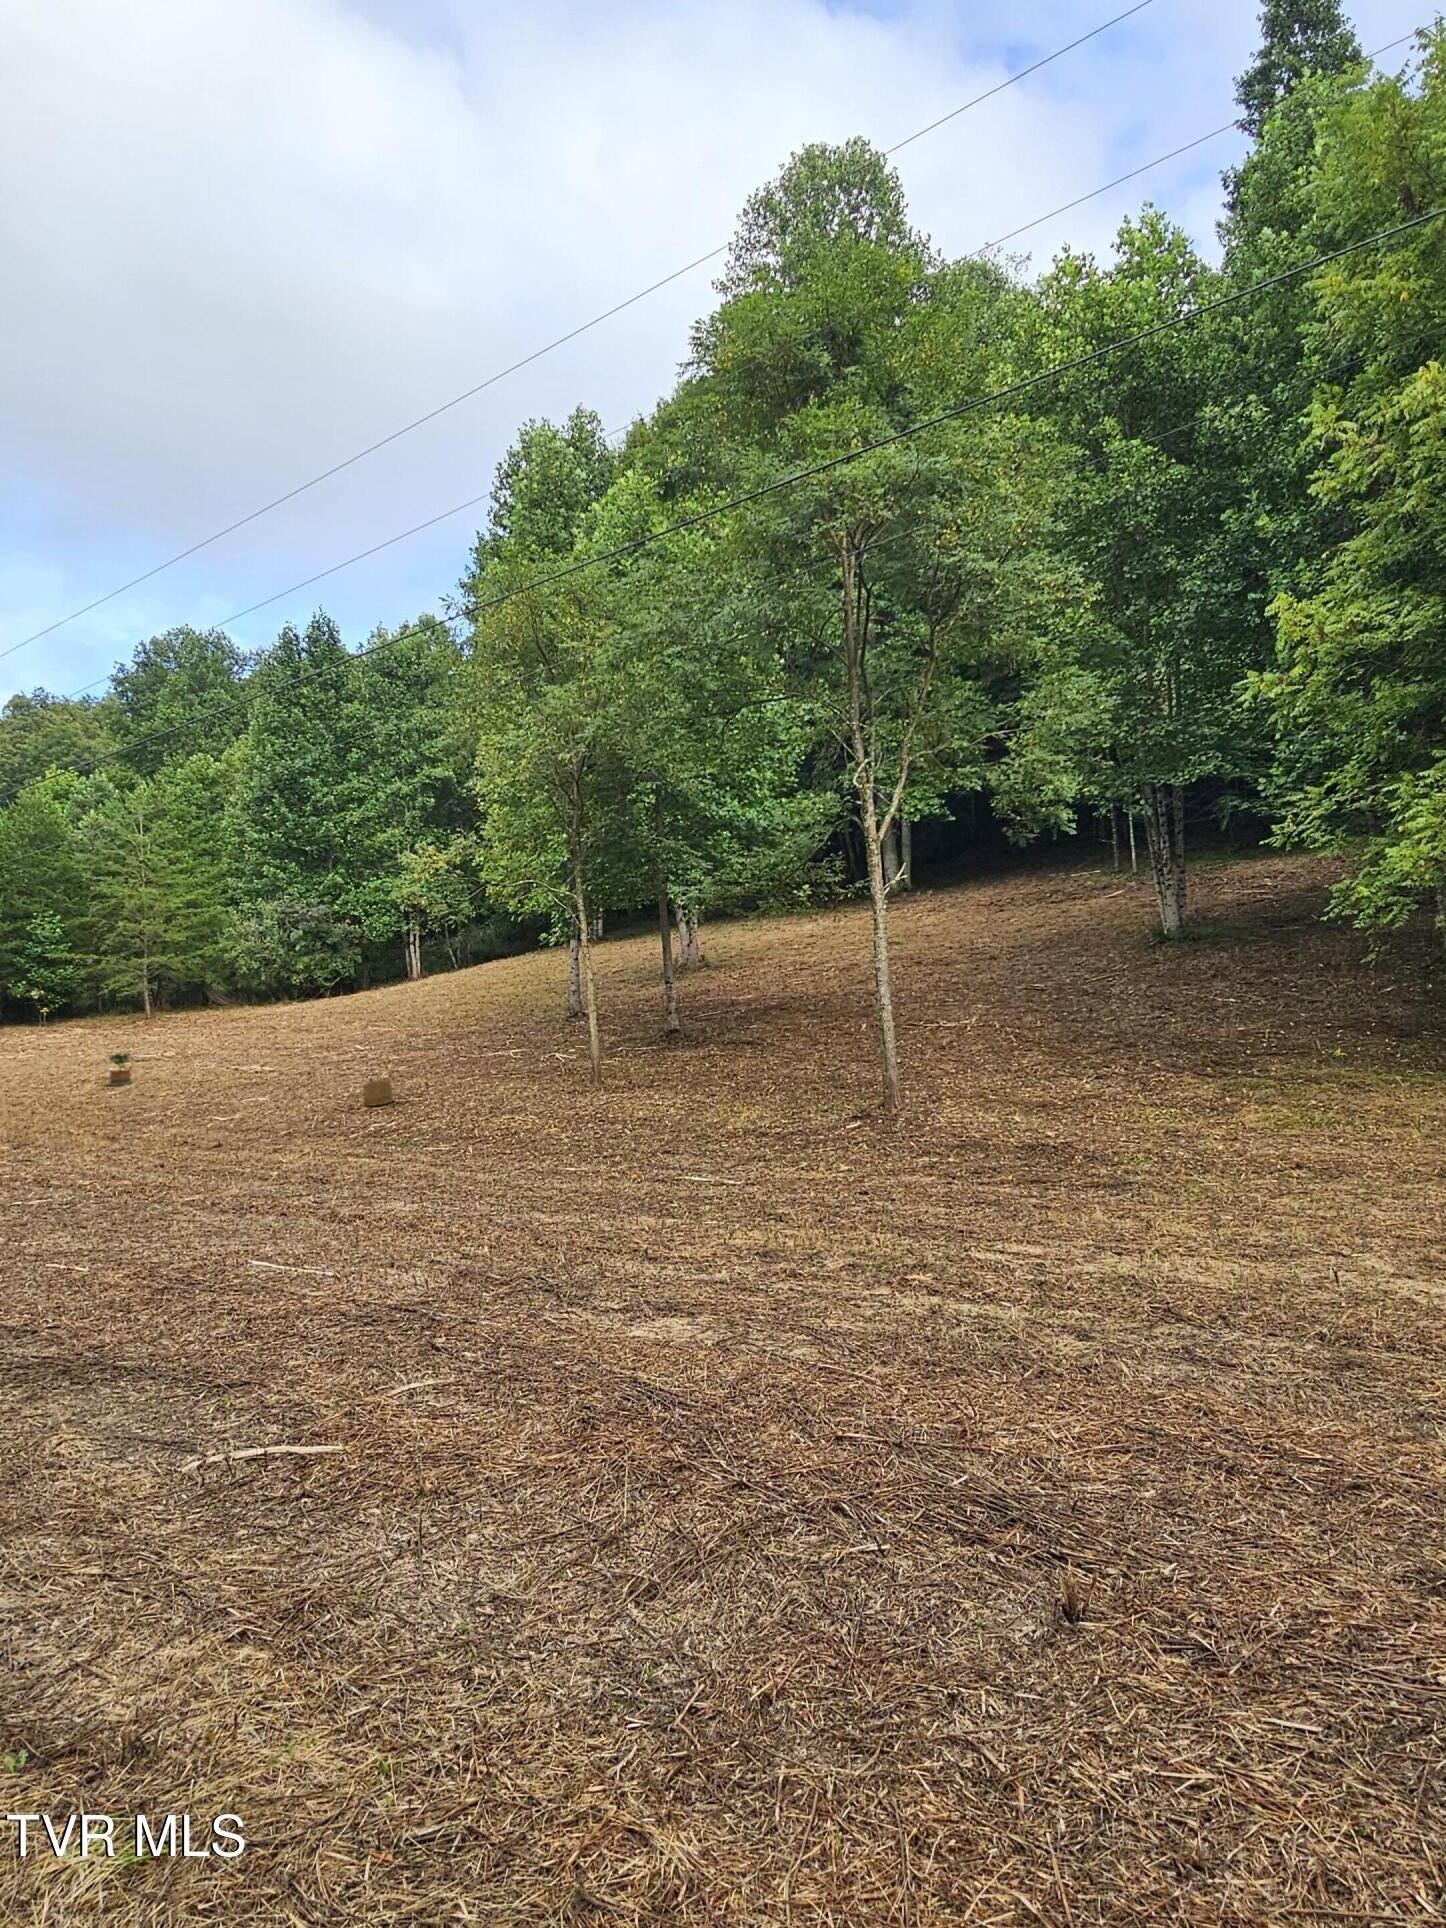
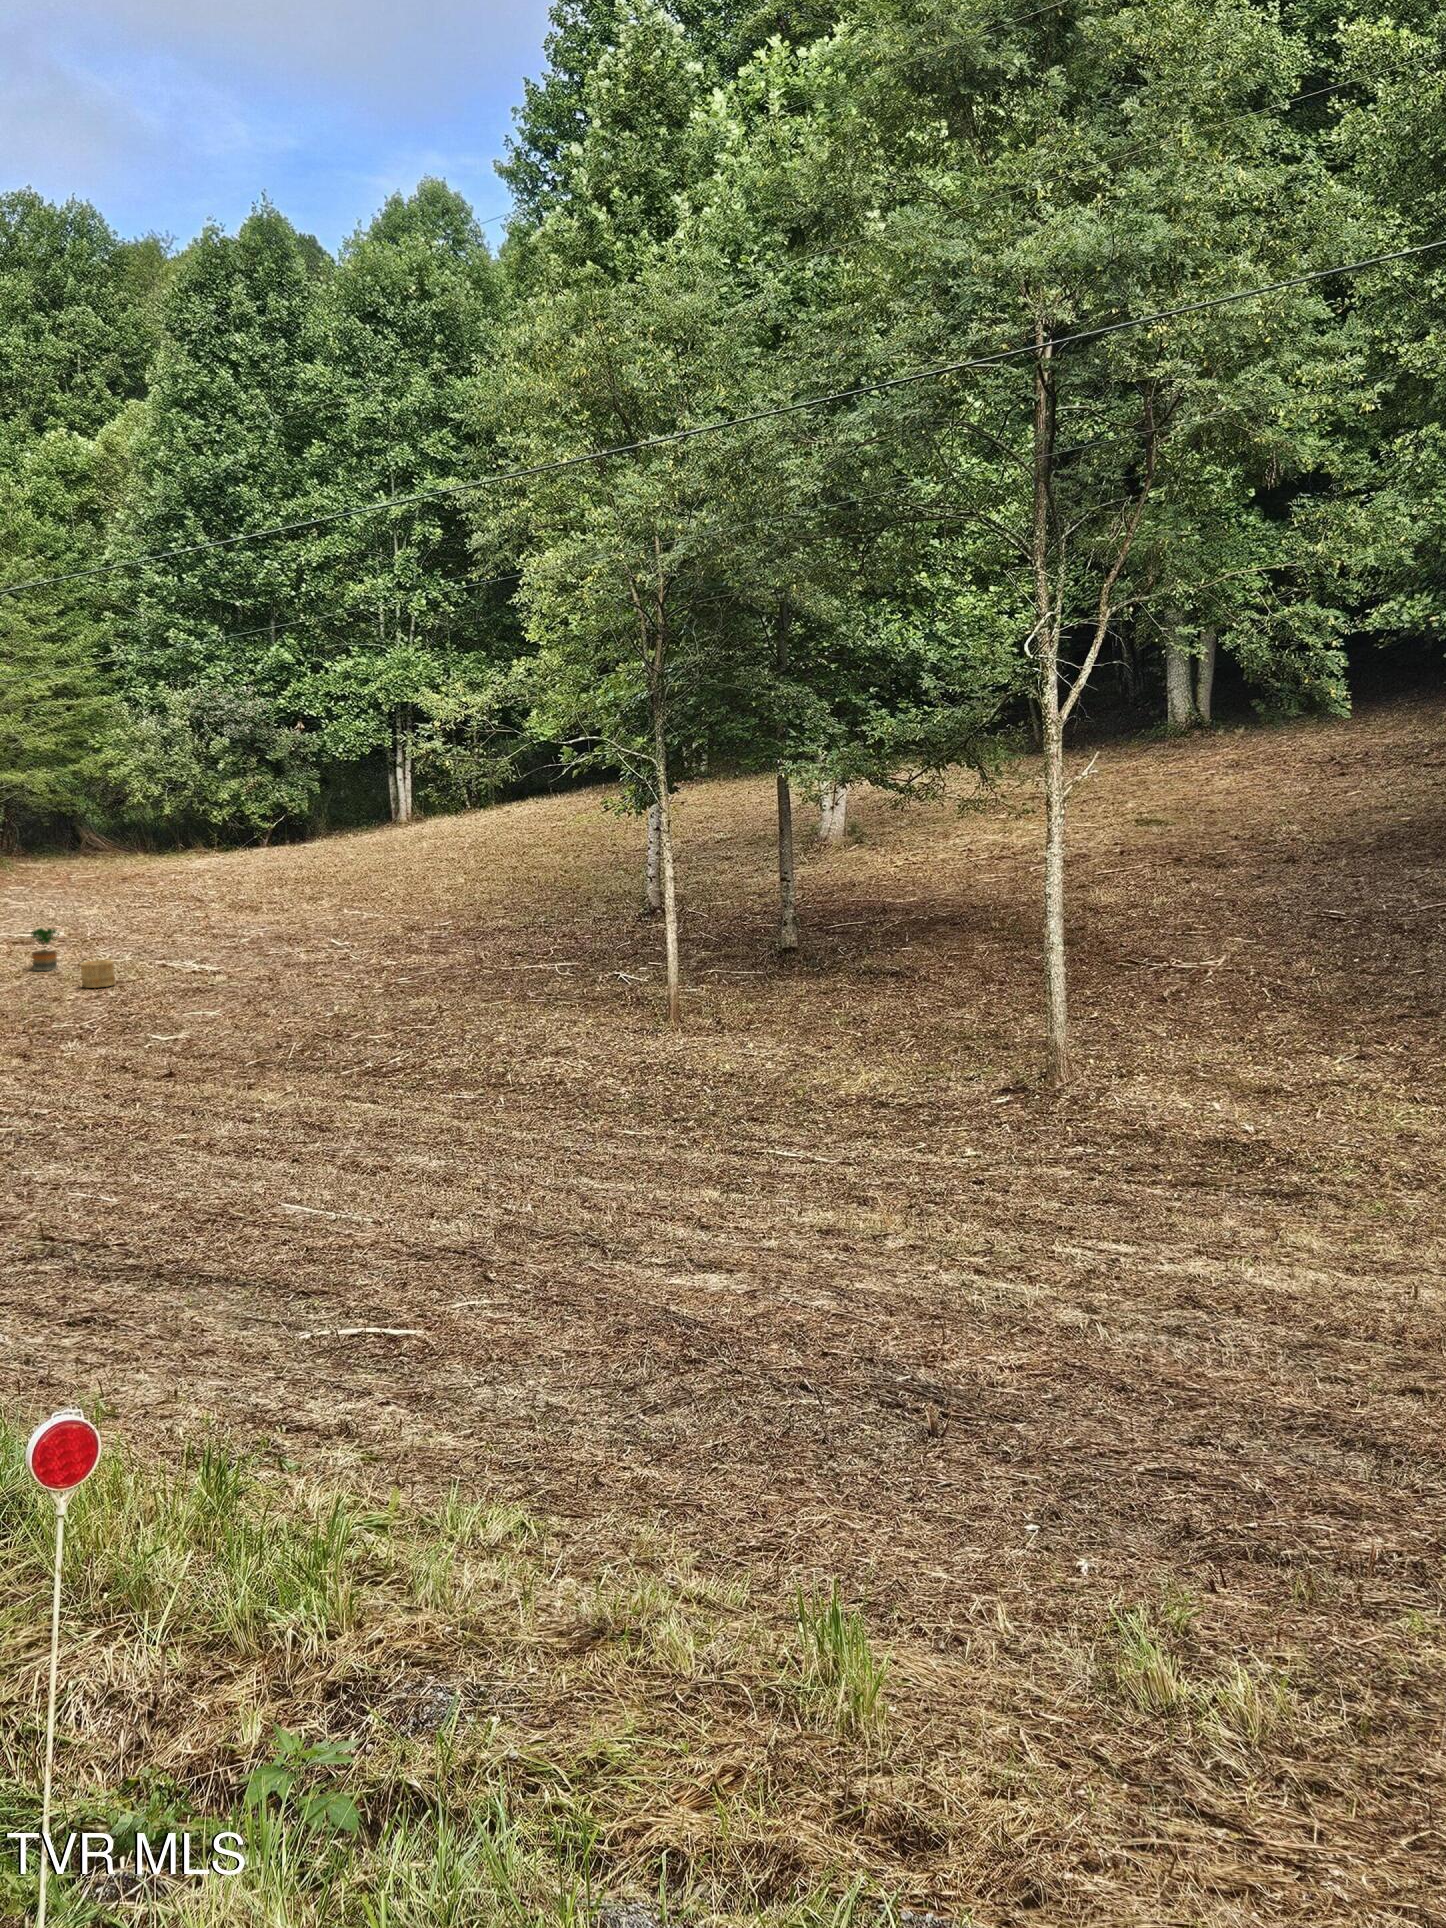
wooden bucket: present [363,1080,392,1106] -> present [80,960,115,988]

